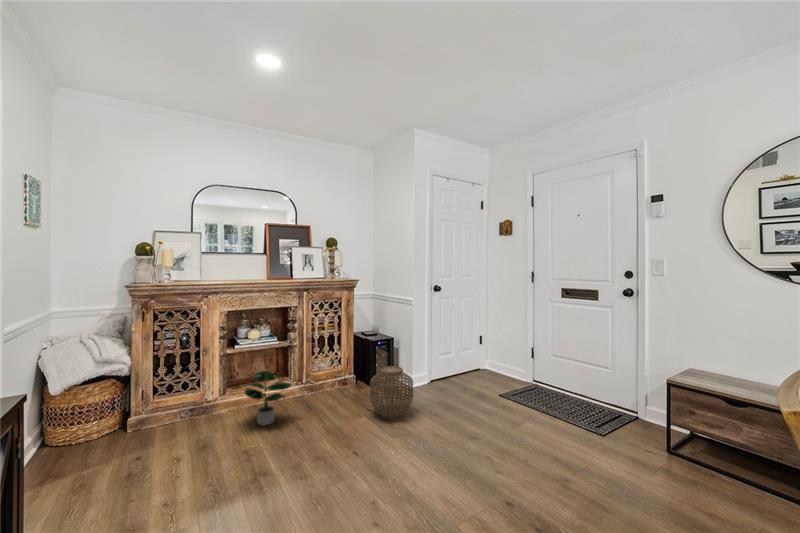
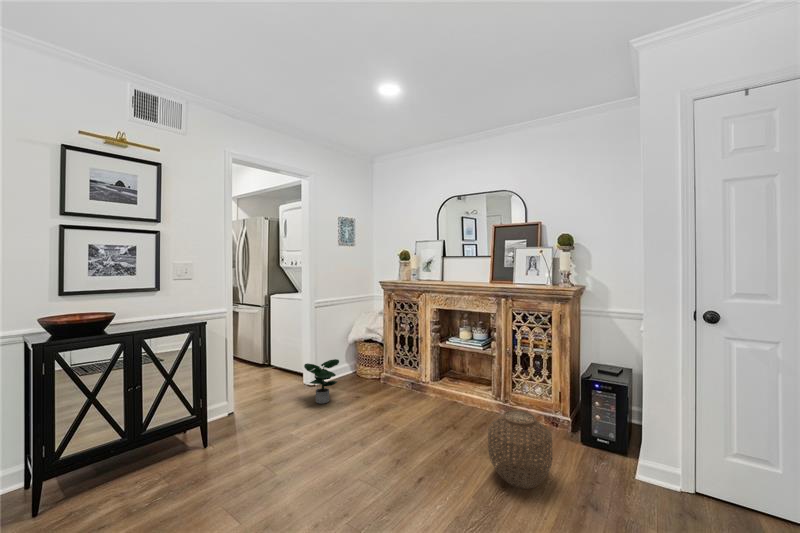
potted plant: present [244,371,292,426] -> present [304,359,339,404]

